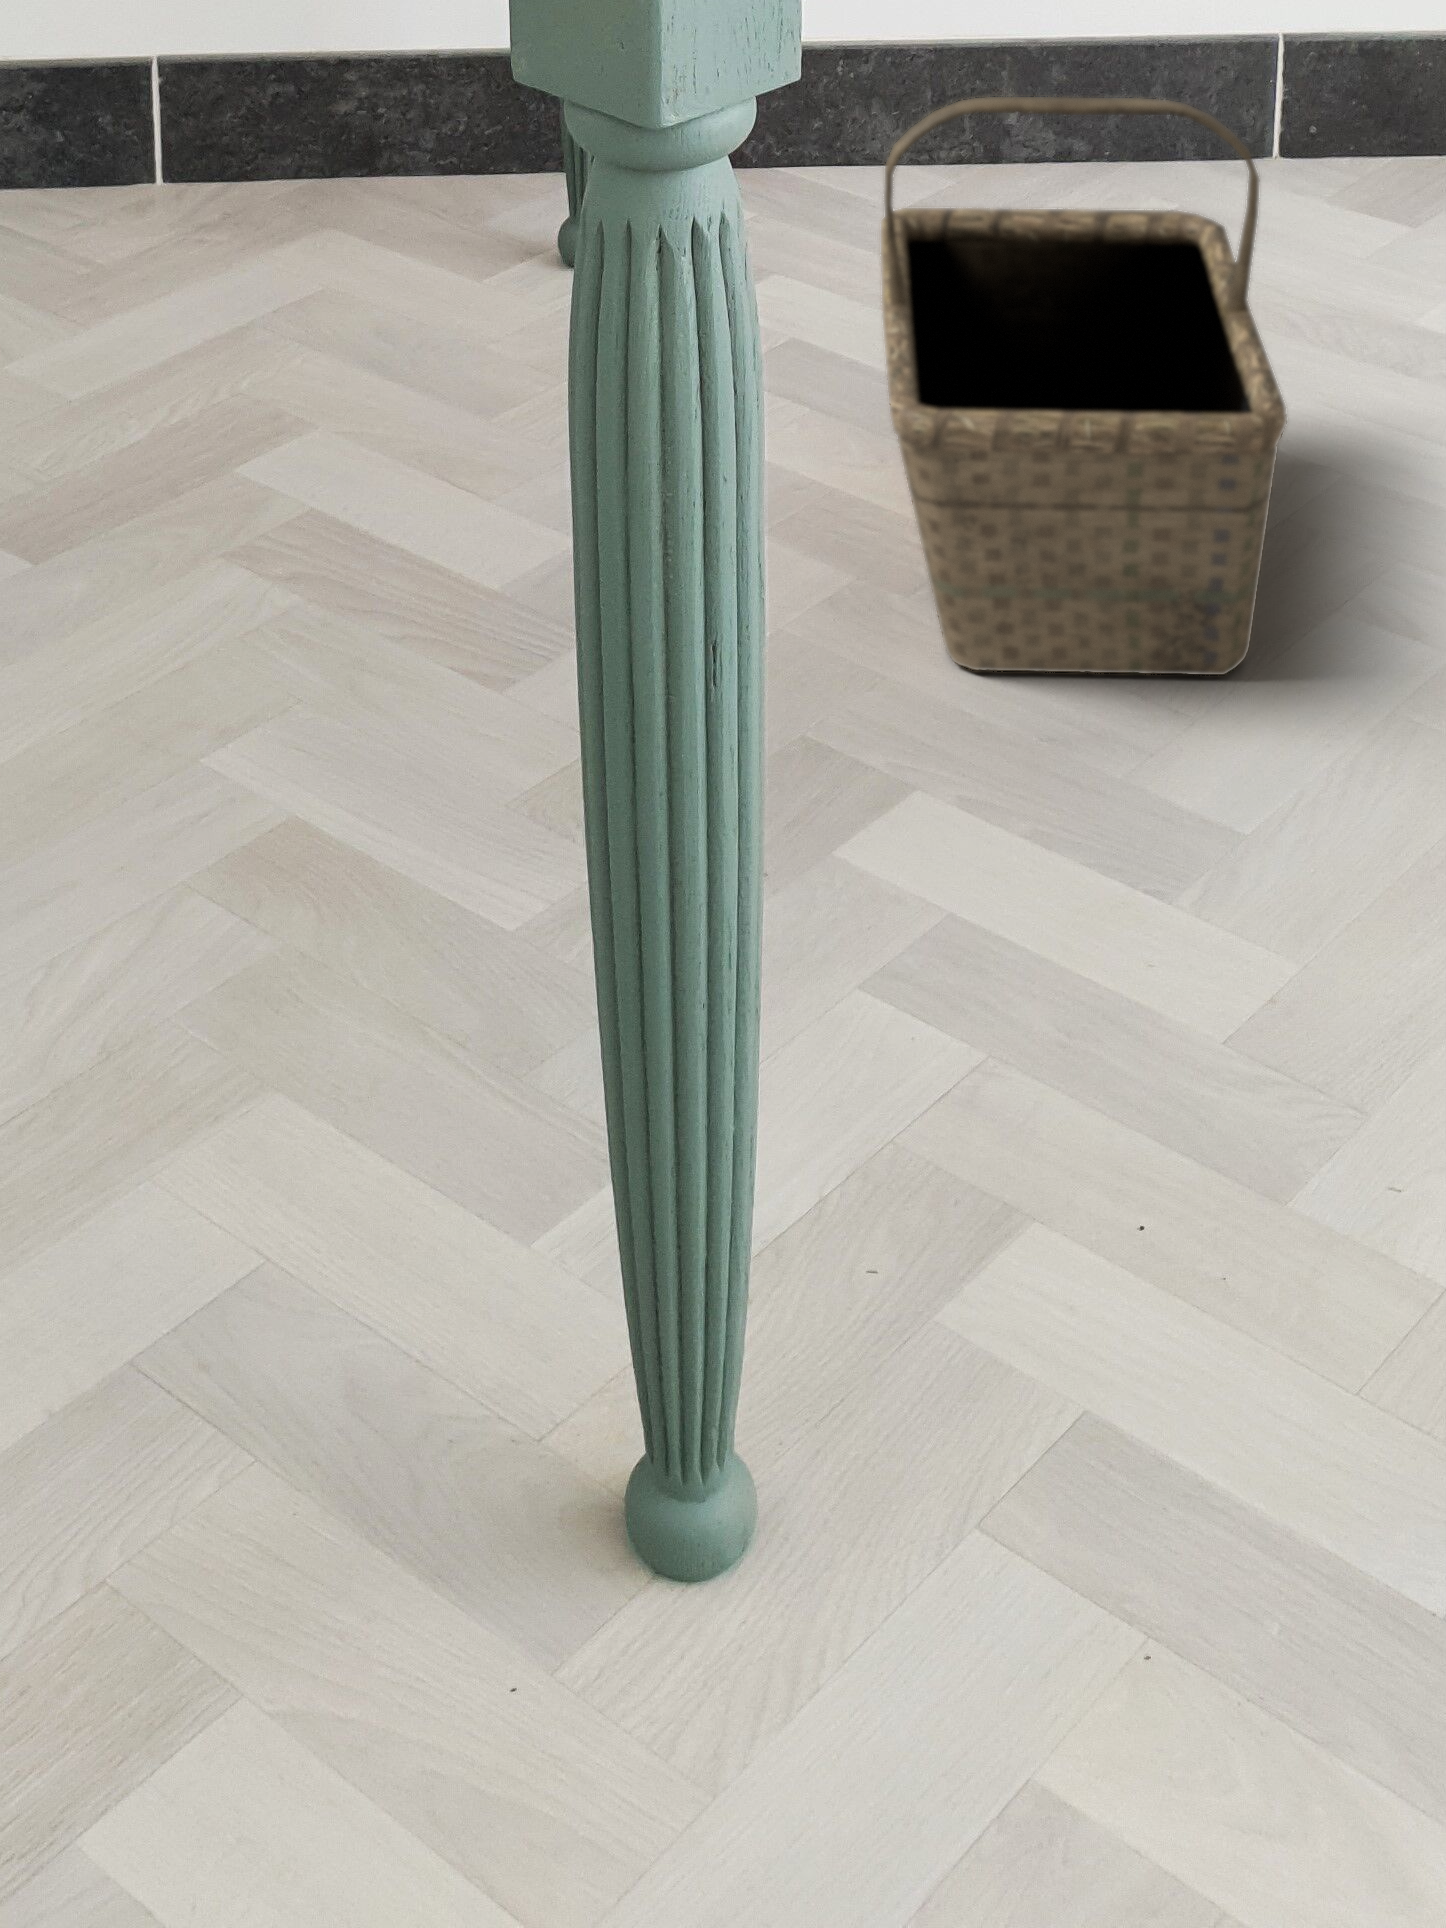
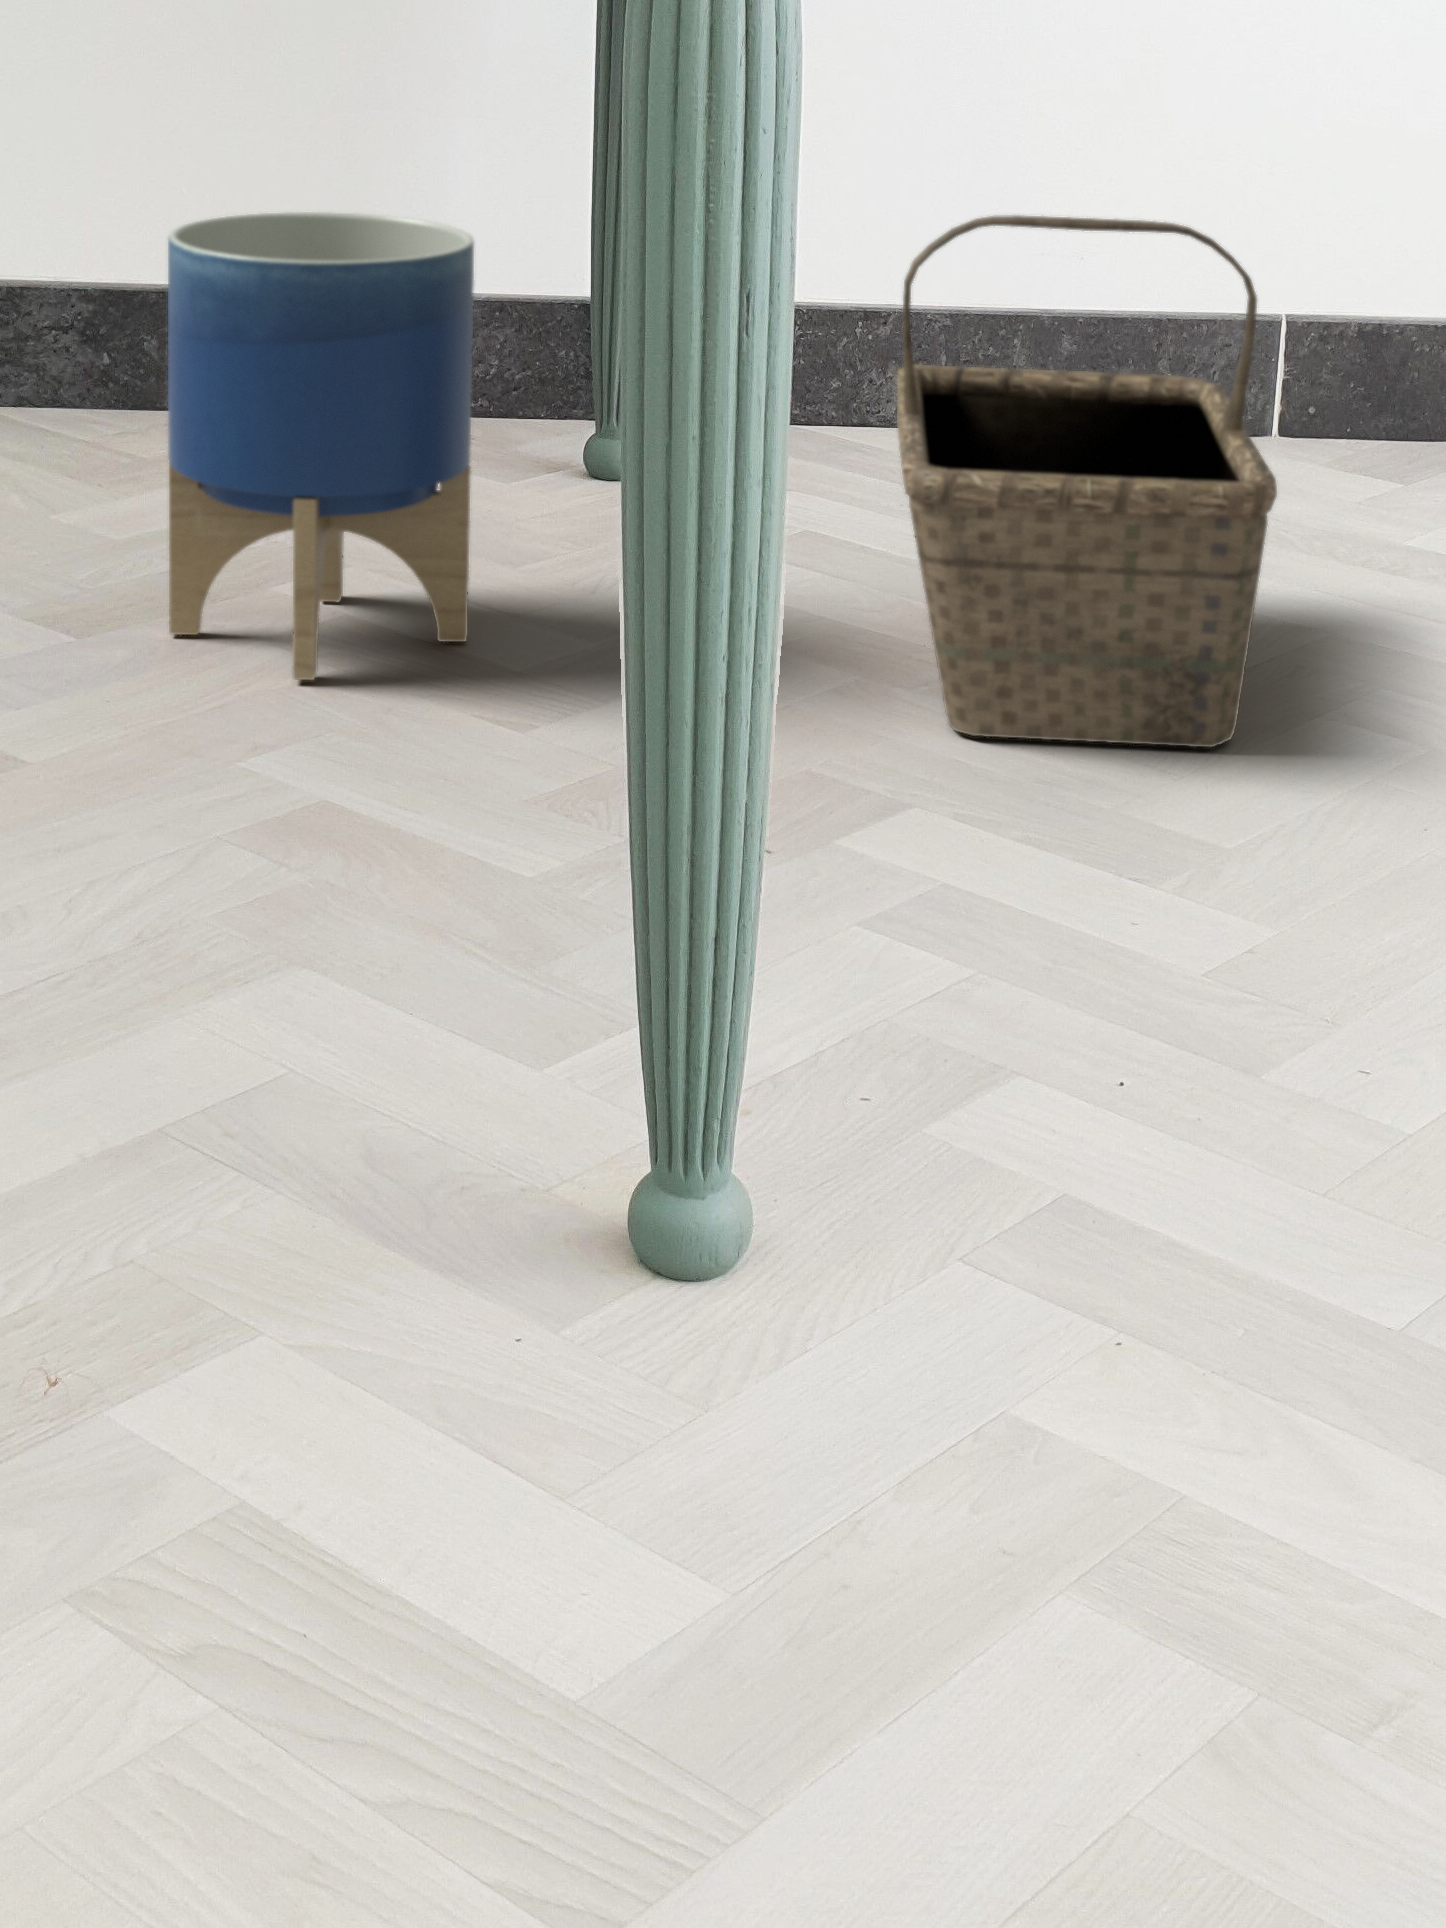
planter: none [104,90,440,618] -> present [168,212,474,680]

